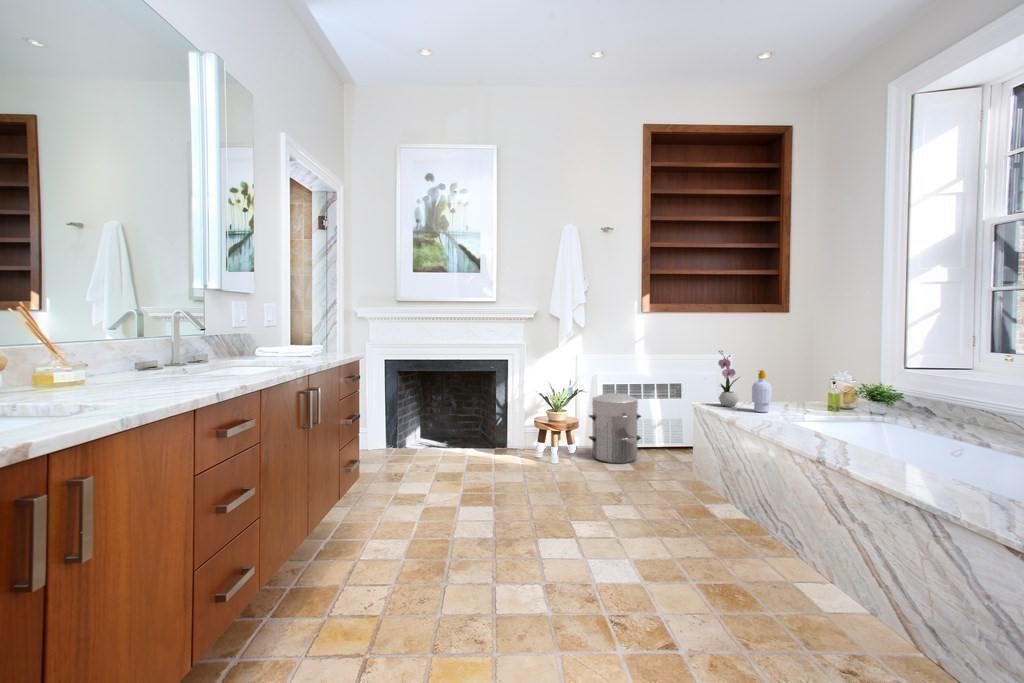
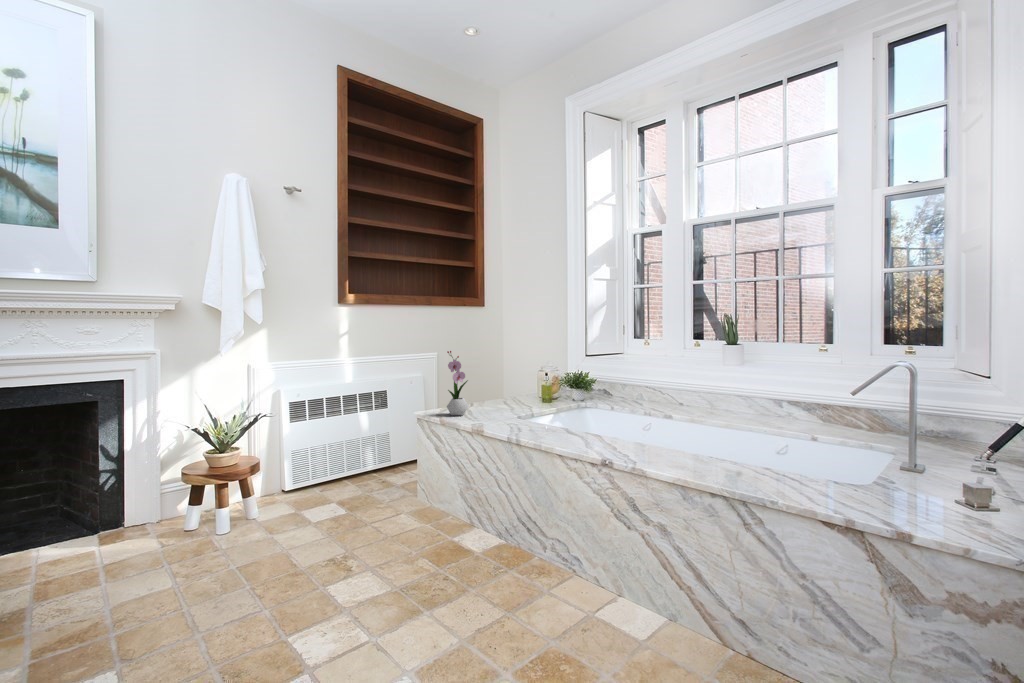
soap bottle: present [752,370,772,412] -> none [486,371,505,418]
waste bin: present [589,391,641,463] -> none [273,410,347,510]

